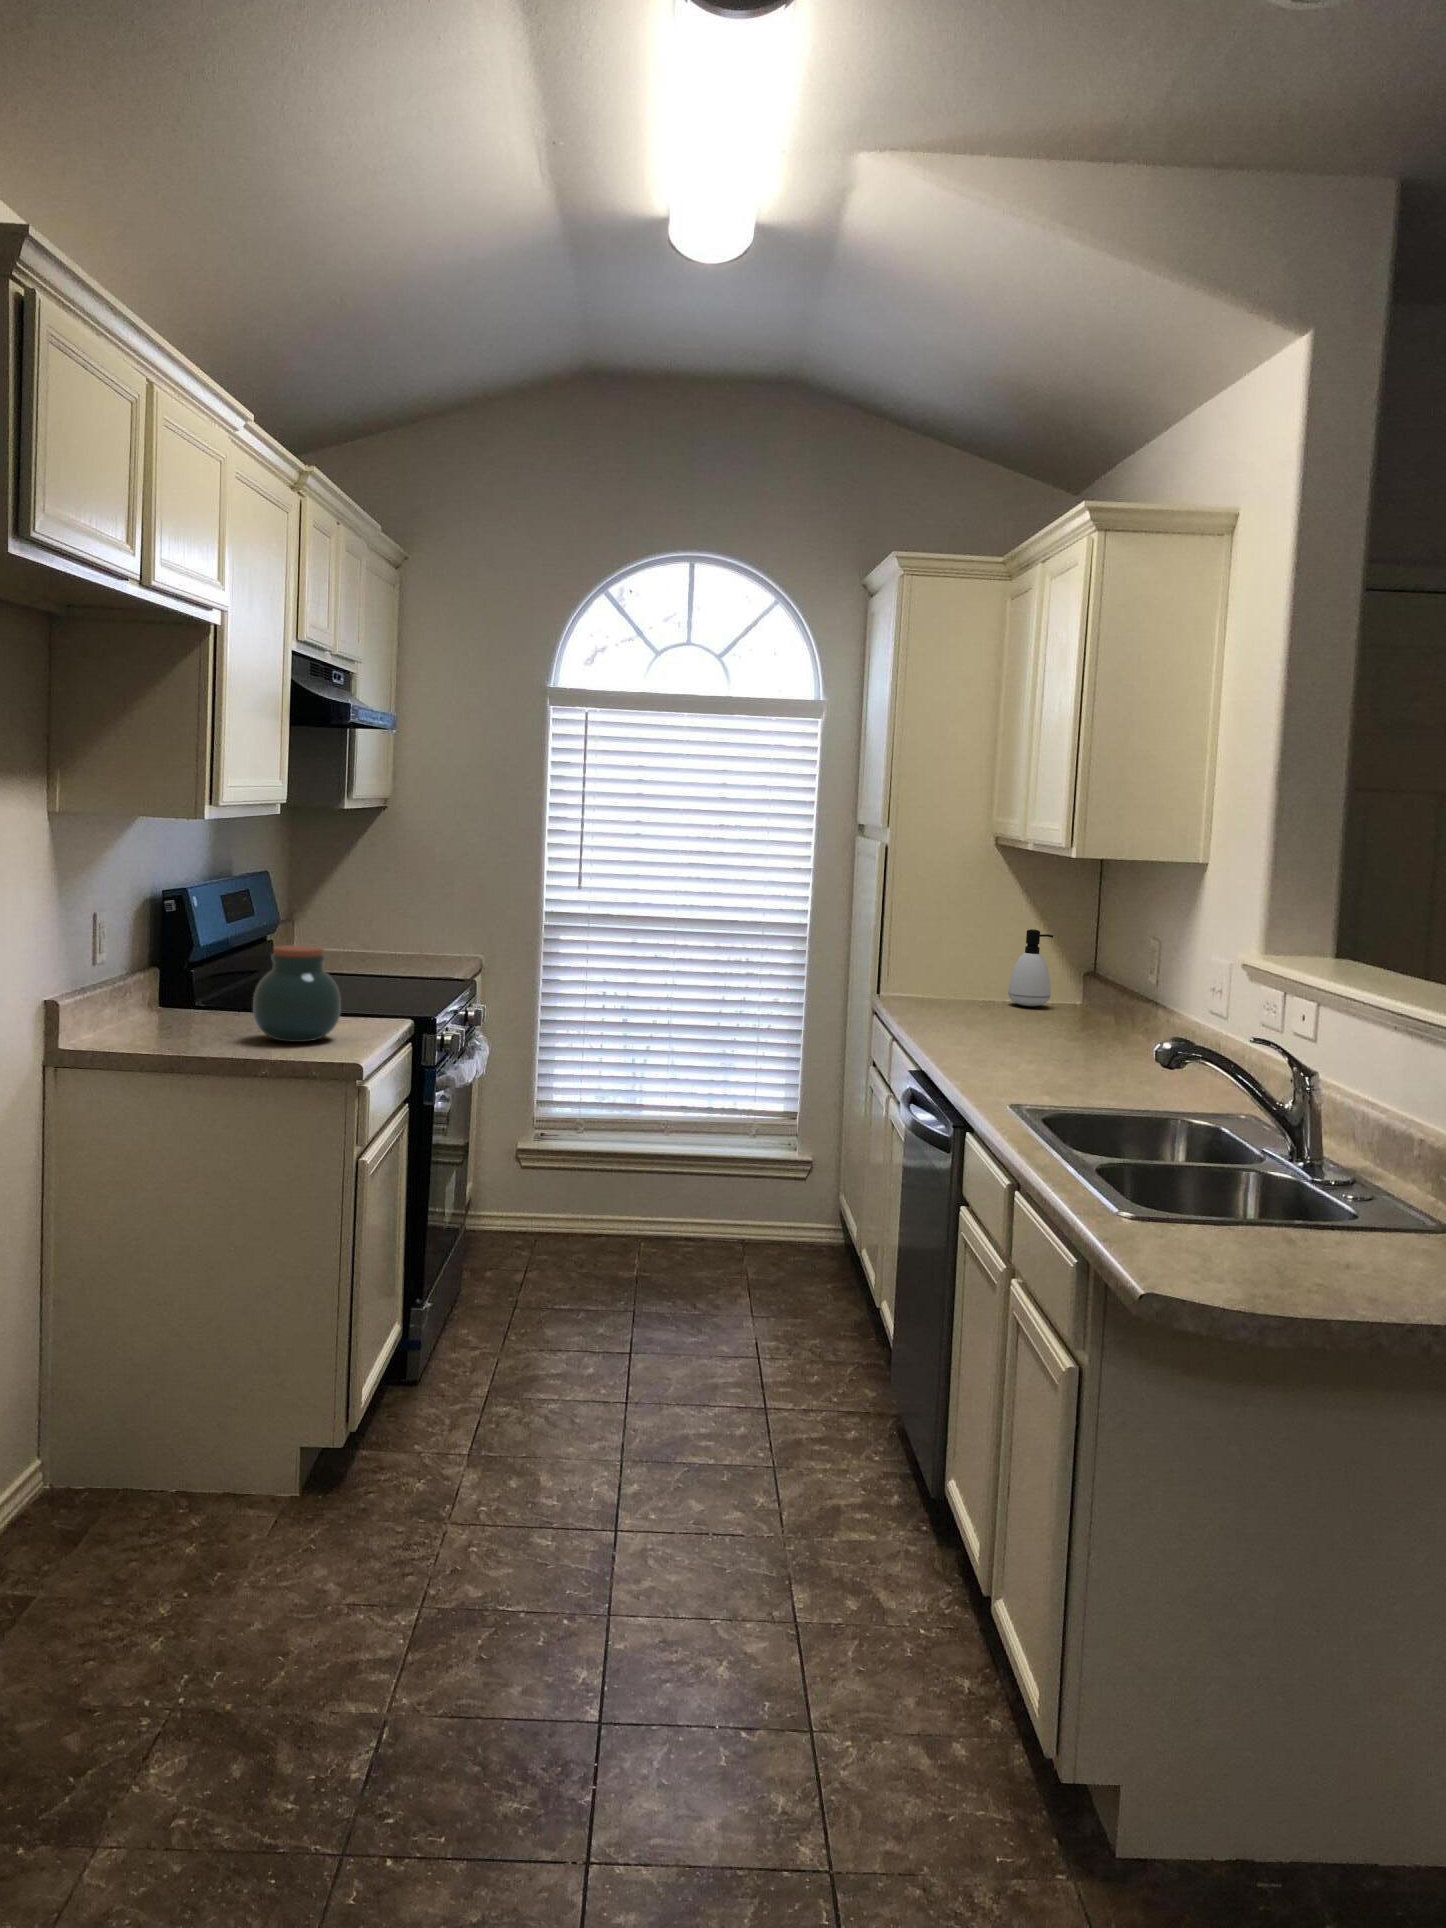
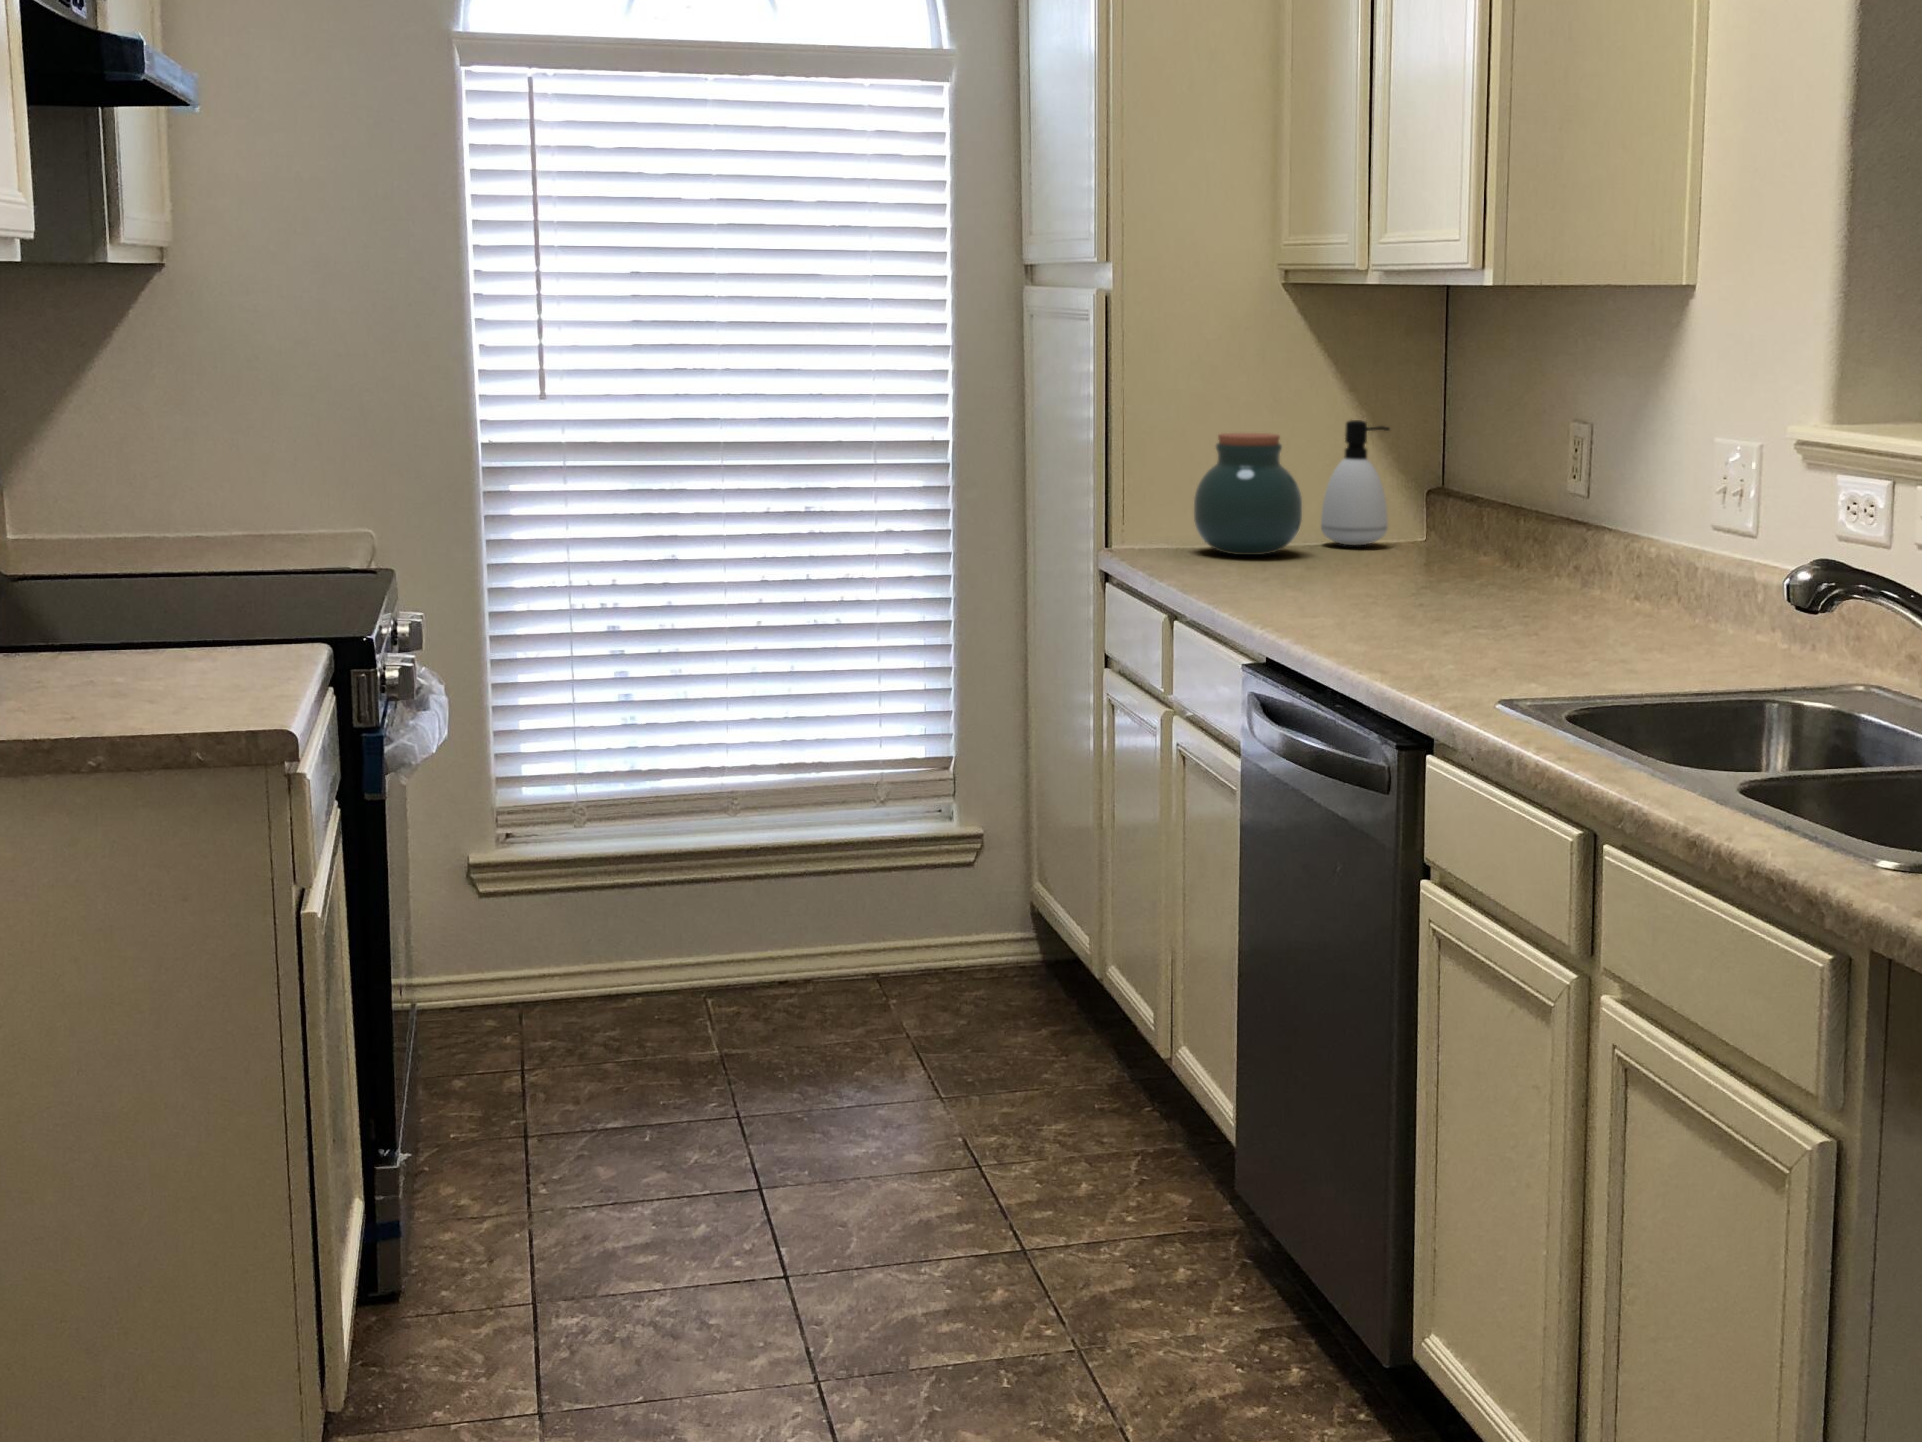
jar: present [253,945,341,1042] -> present [1194,433,1302,555]

